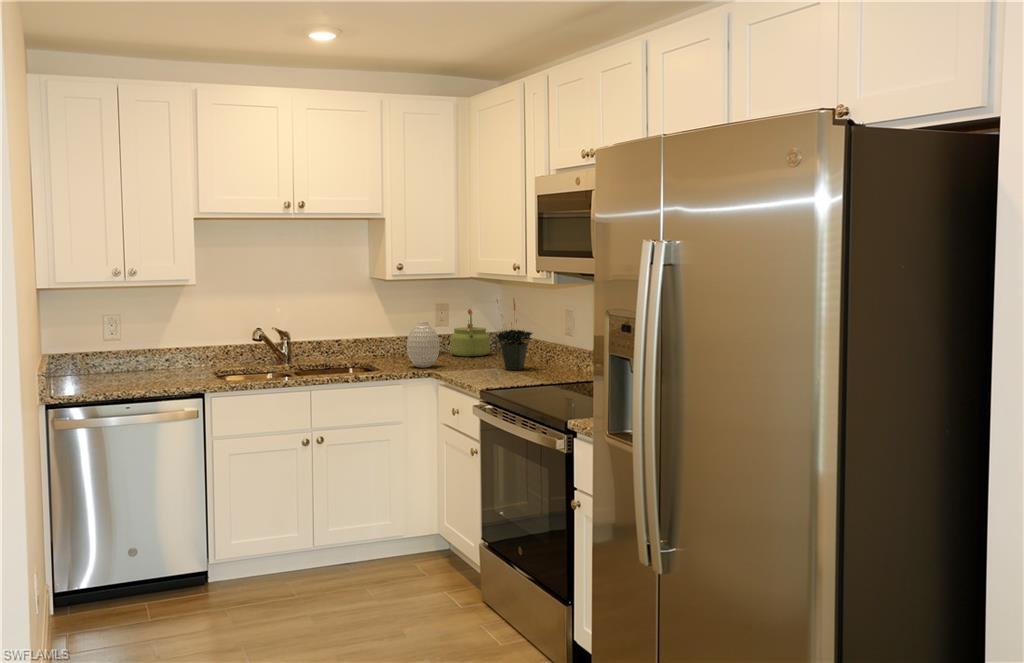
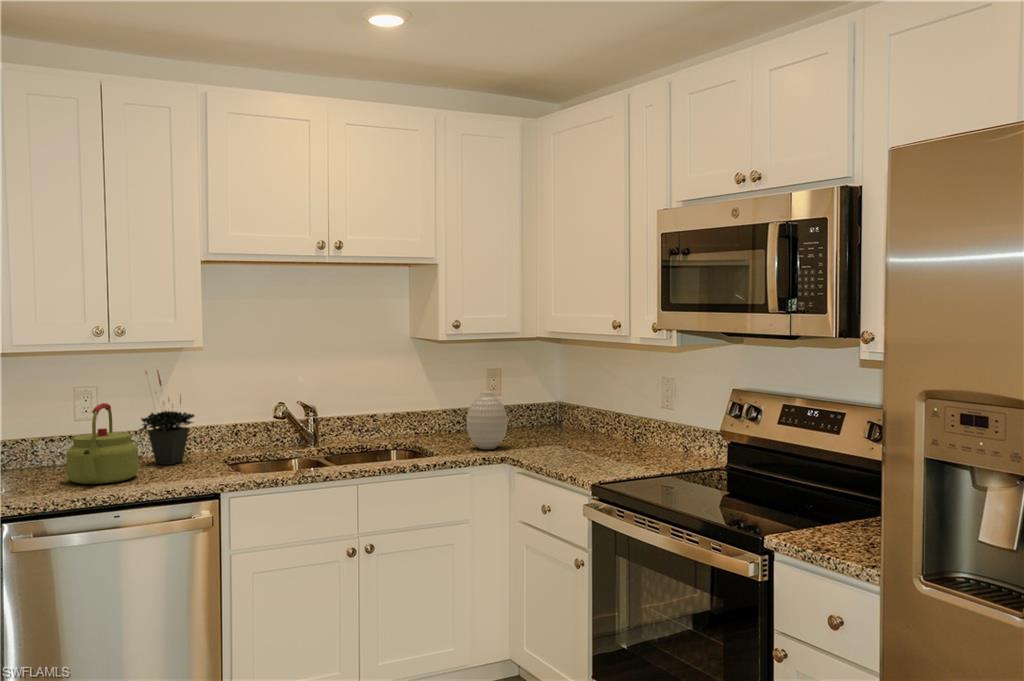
potted plant: present [494,300,533,370] -> present [139,371,195,465]
kettle: present [450,309,490,356] -> present [66,403,139,484]

